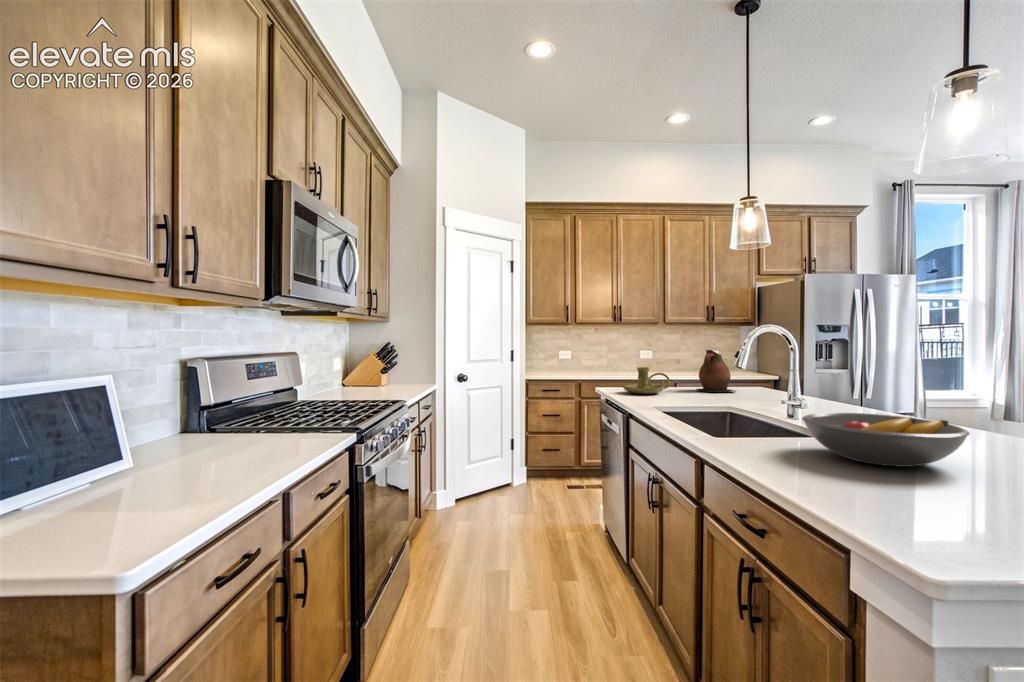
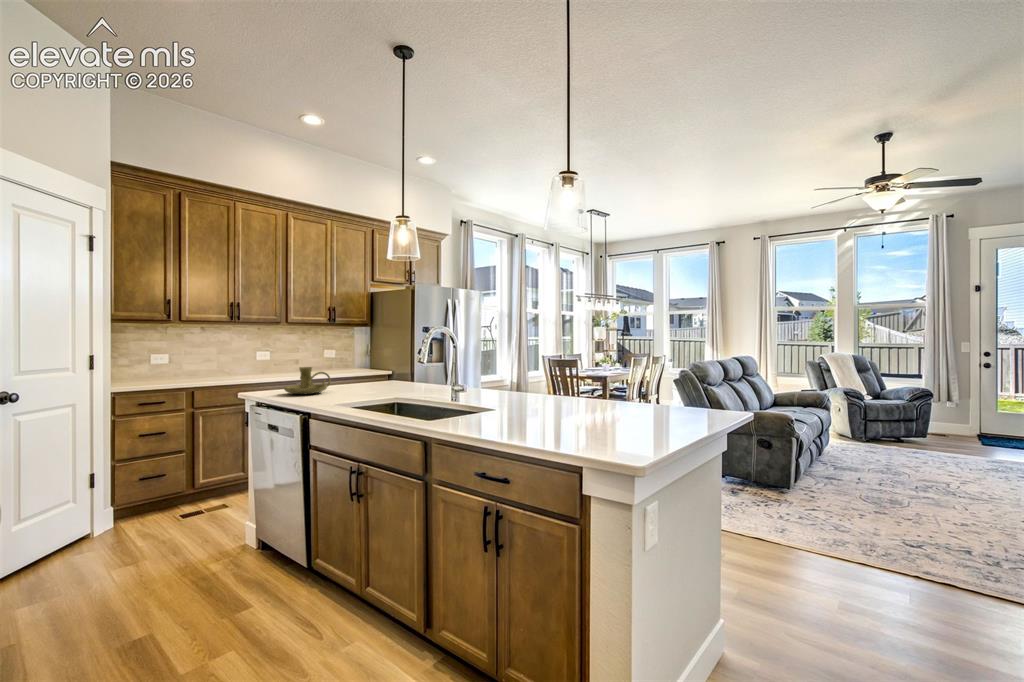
ceramic pitcher: present [697,350,736,392] -> none [349,348,386,387]
fruit bowl: present [802,413,970,467] -> none [494,386,583,419]

